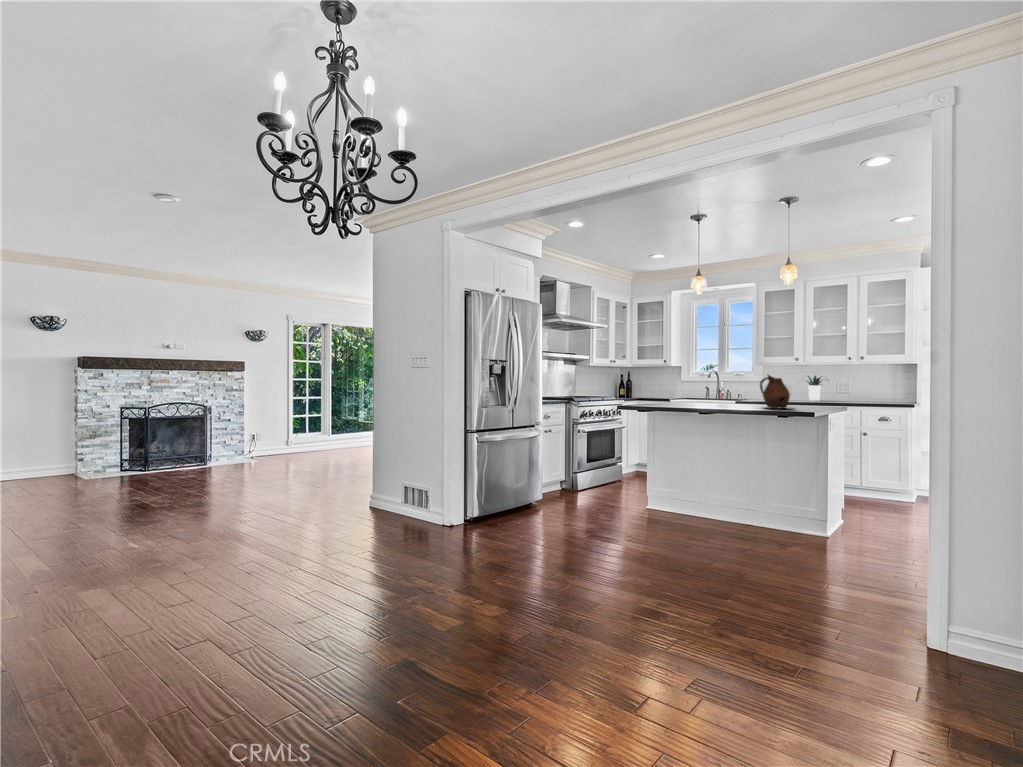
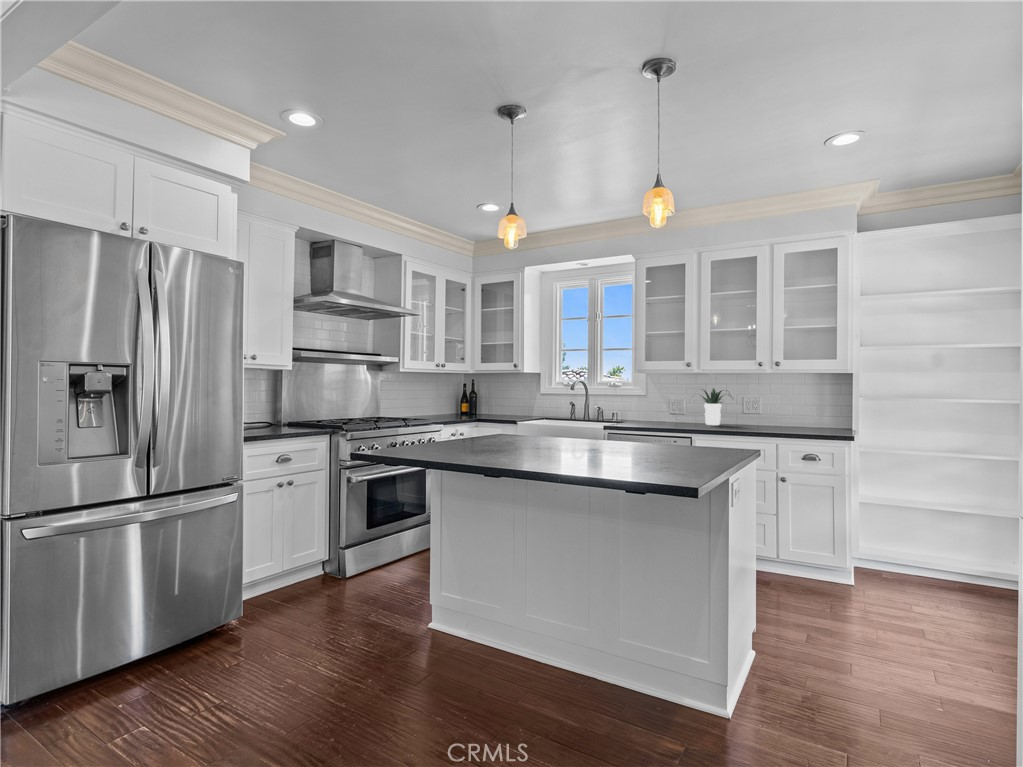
ceramic pitcher: present [760,375,790,408] -> none [610,405,673,474]

